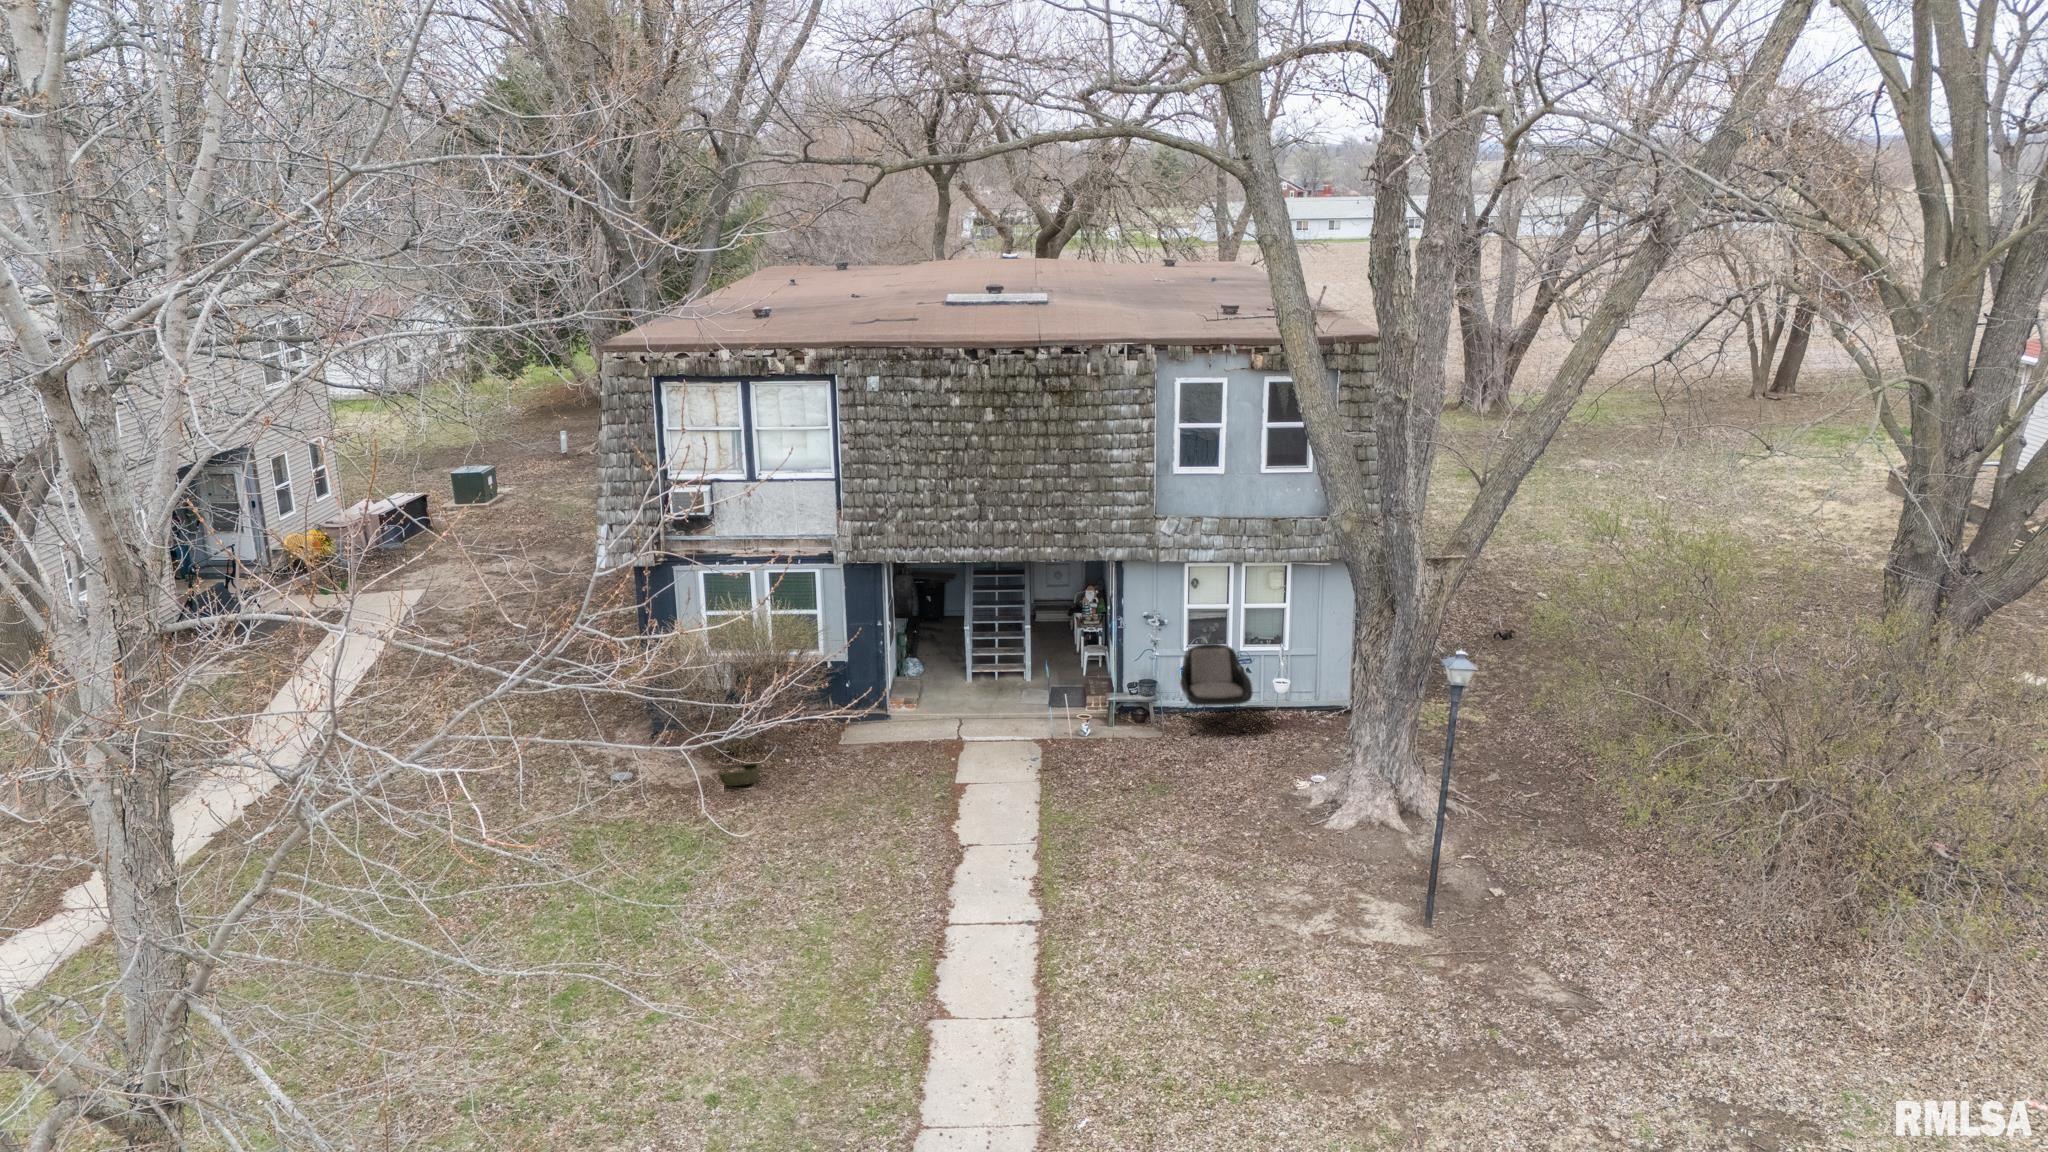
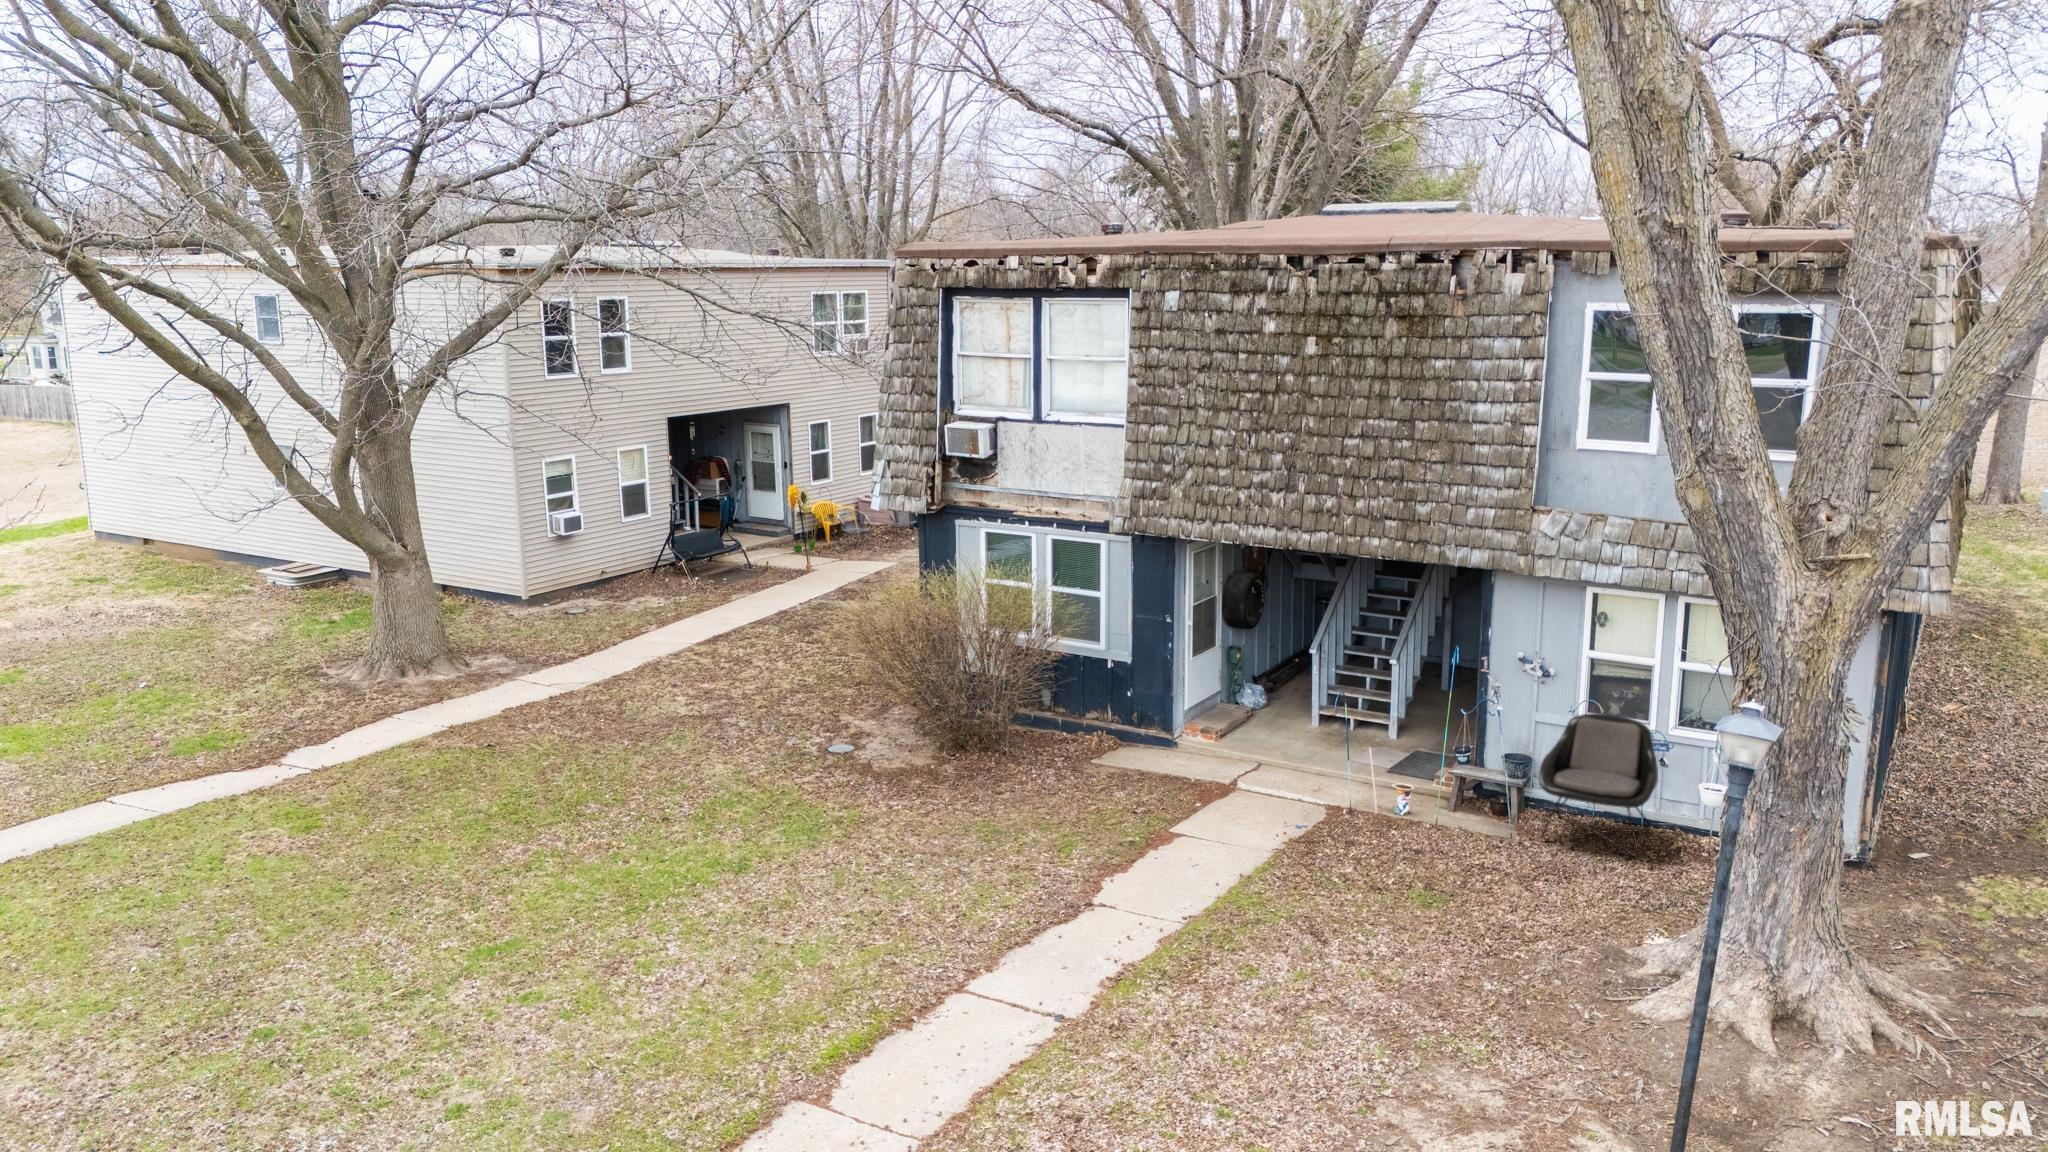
woven basket: present [718,763,759,786] -> none [906,746,960,772]

